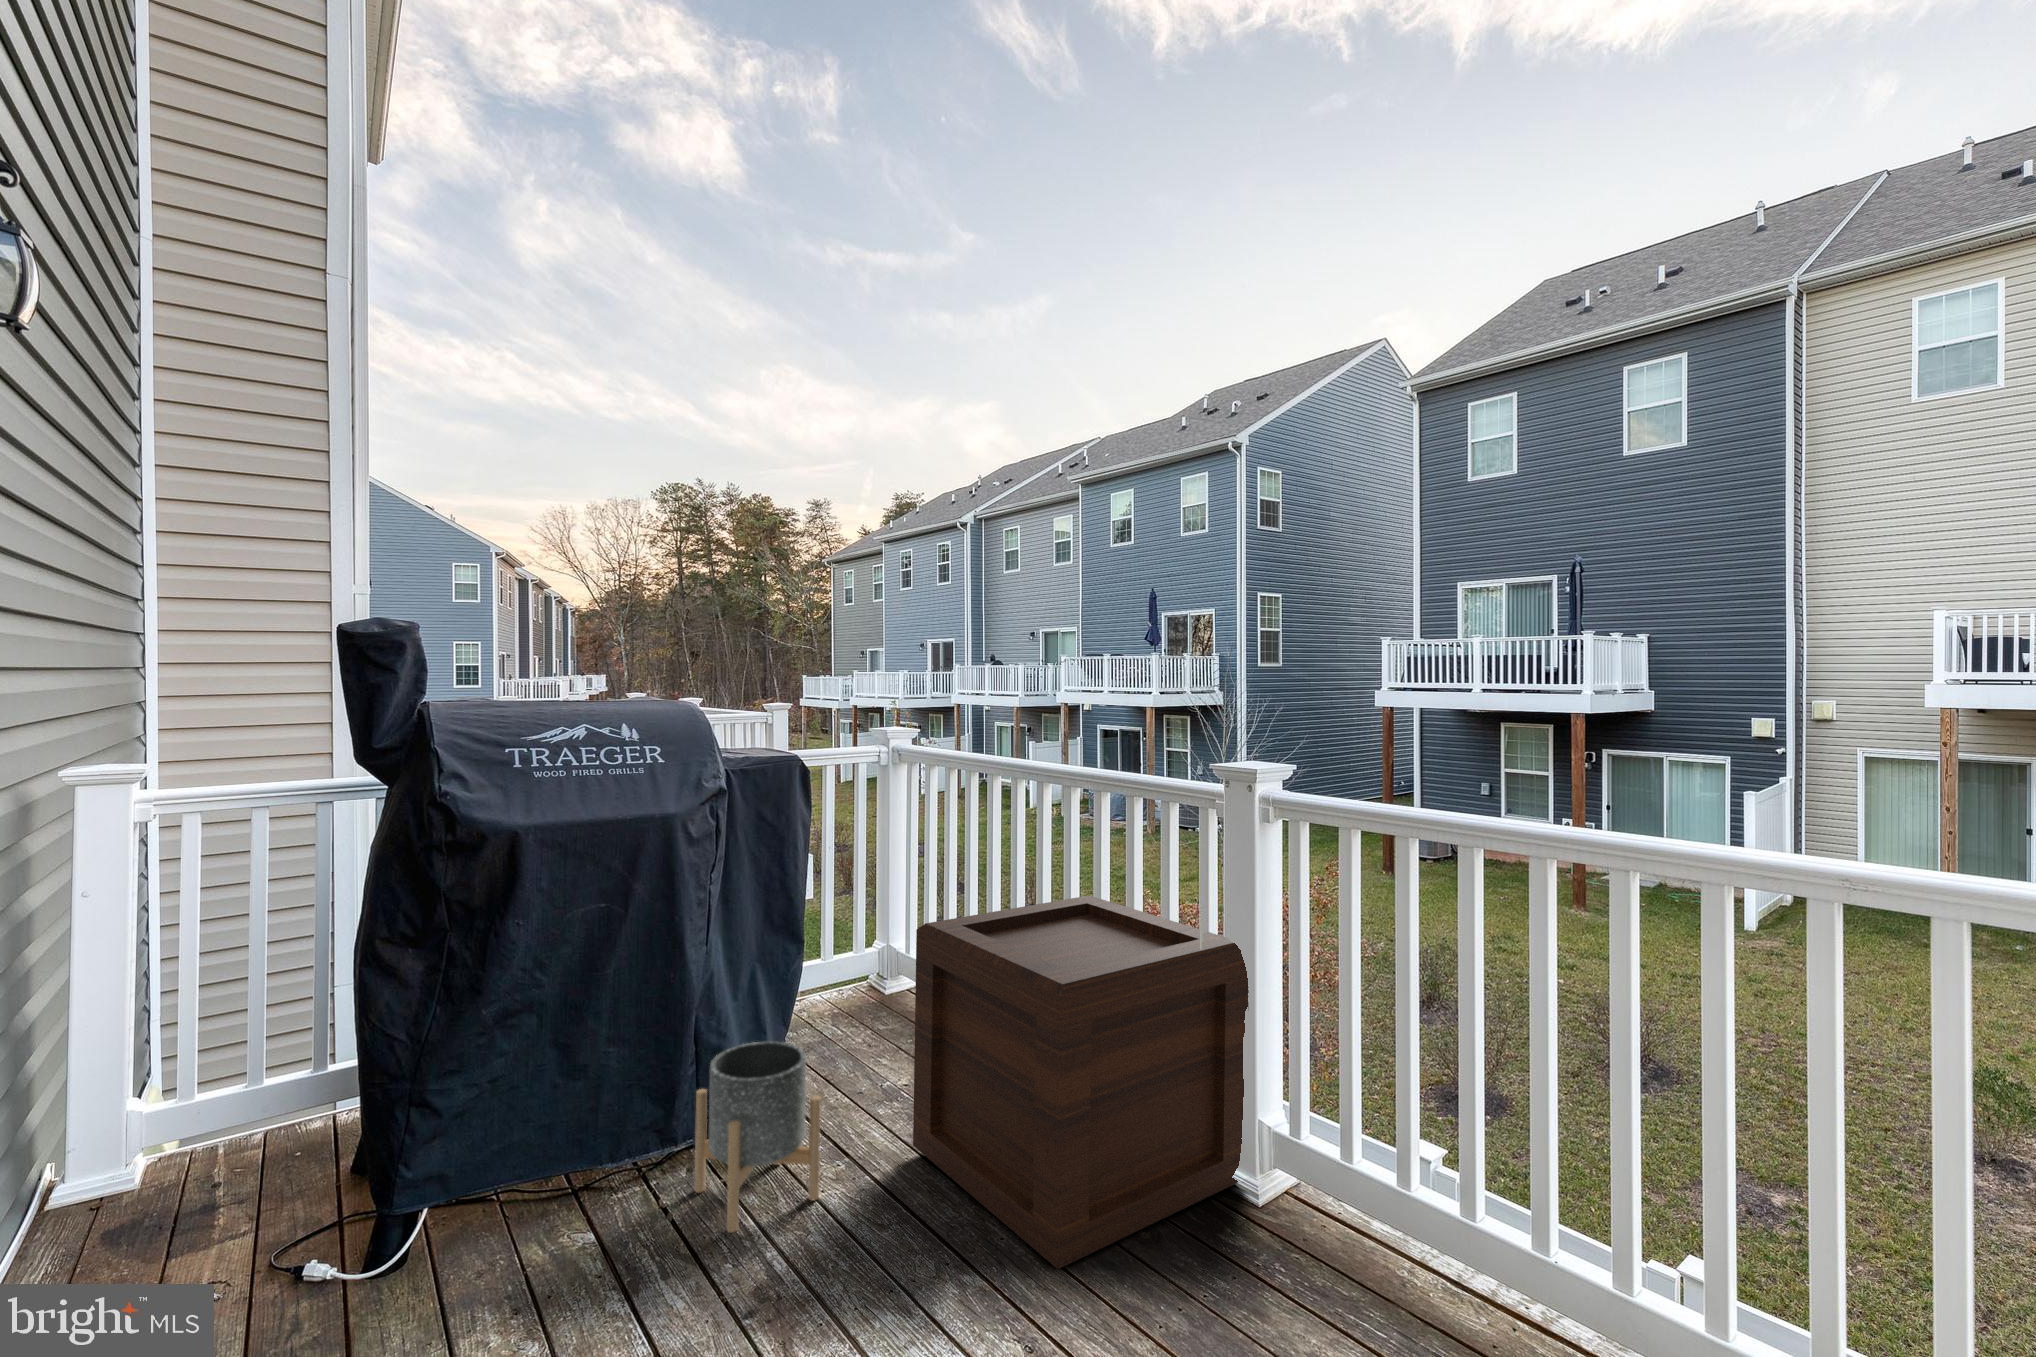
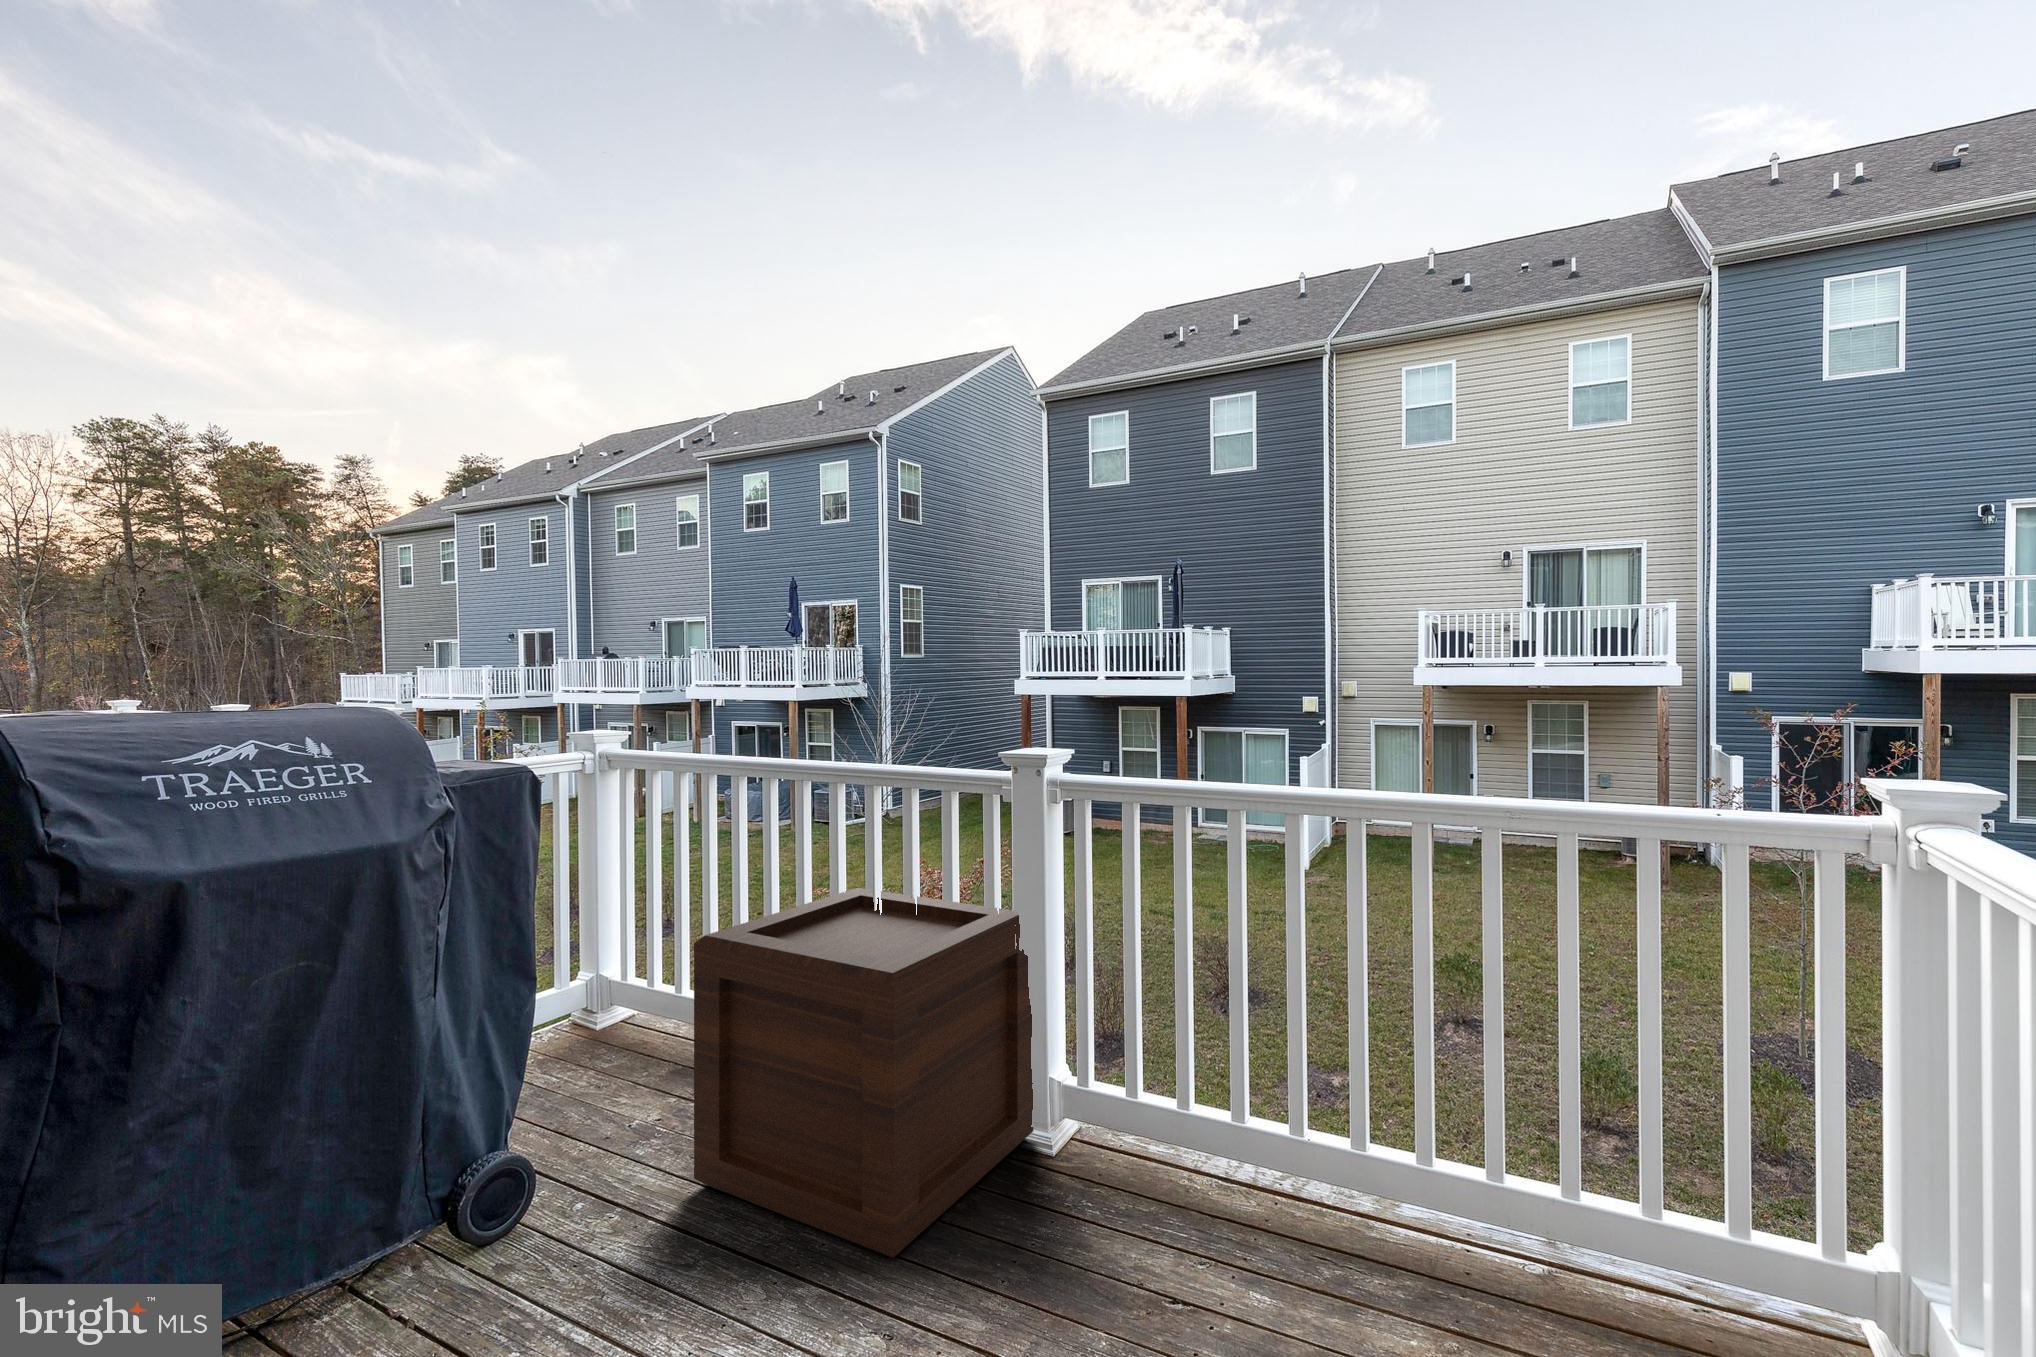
planter: present [694,1041,821,1233] -> none [432,1094,601,1327]

